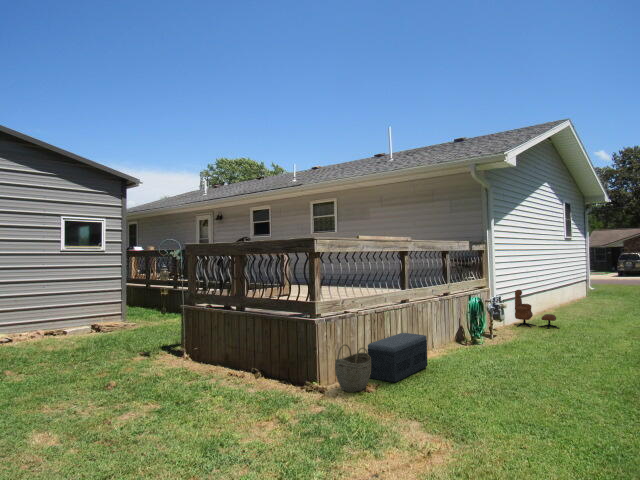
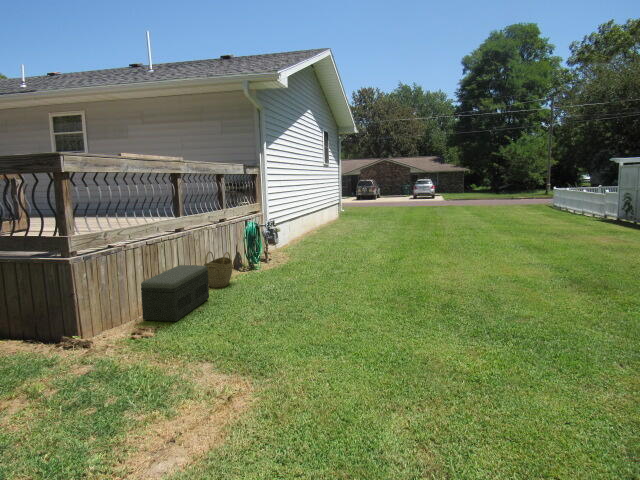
lounge chair: present [514,290,559,329] -> none [283,213,322,249]
woven basket: present [335,344,371,392] -> present [204,252,232,288]

